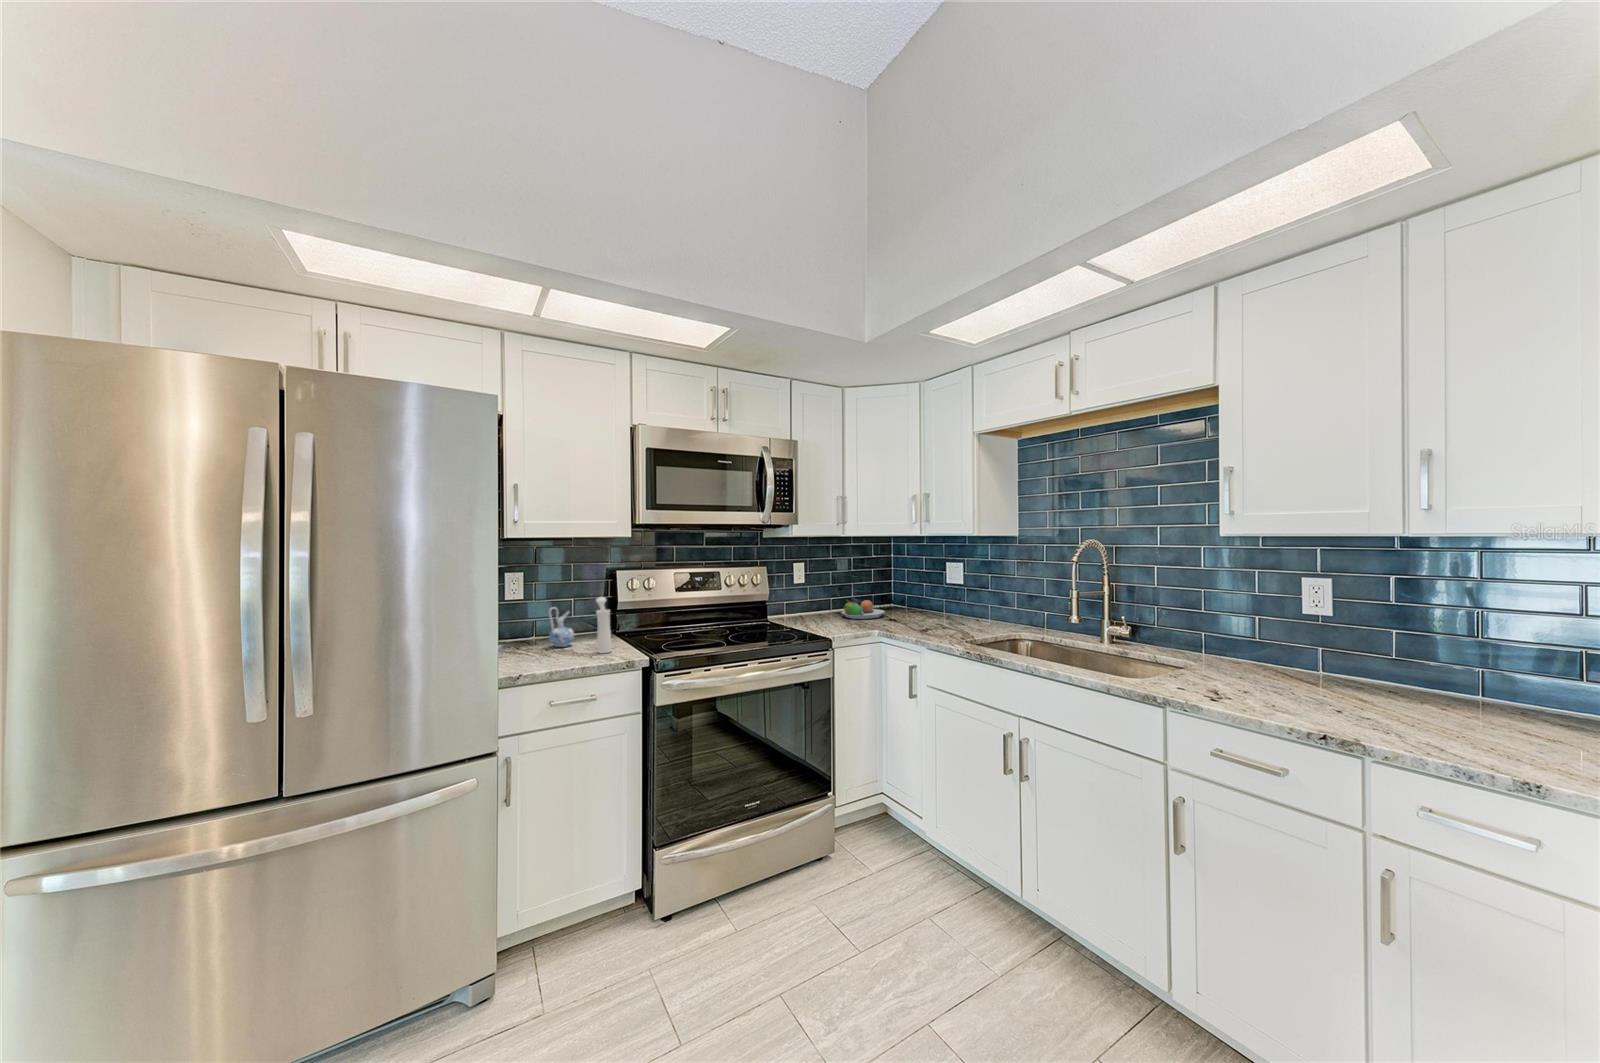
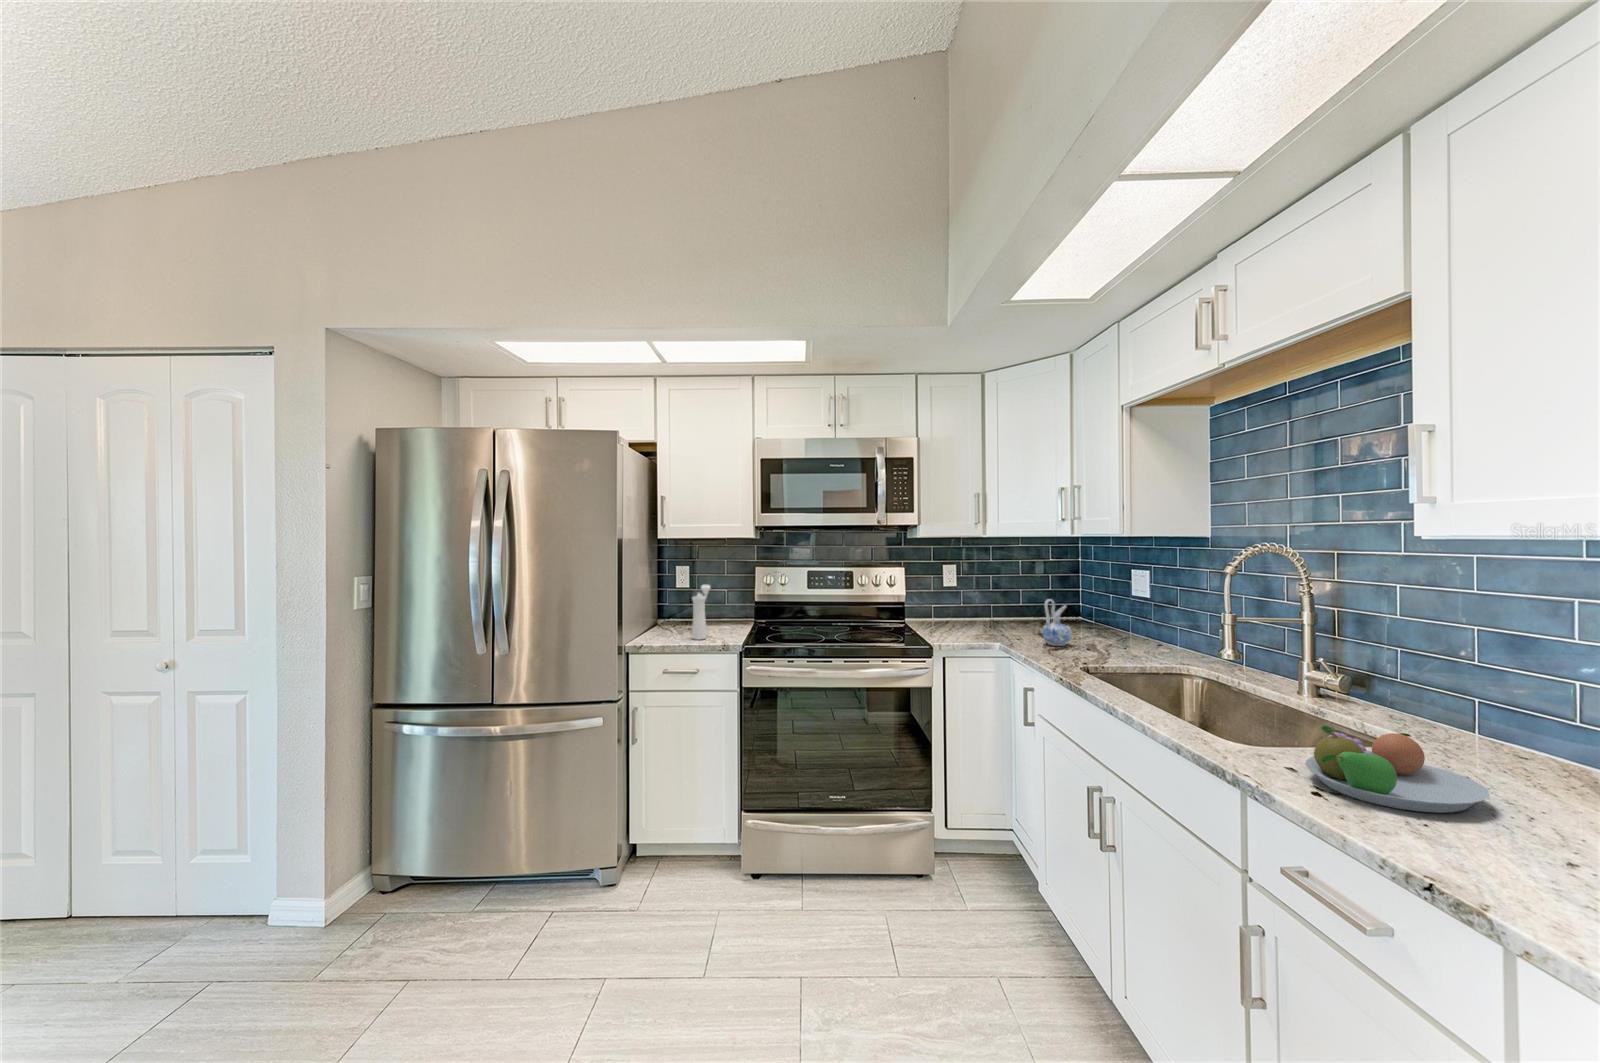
fruit bowl: present [842,600,884,619] -> present [1305,726,1490,813]
ceramic pitcher: present [549,607,574,647] -> present [1042,599,1072,646]

